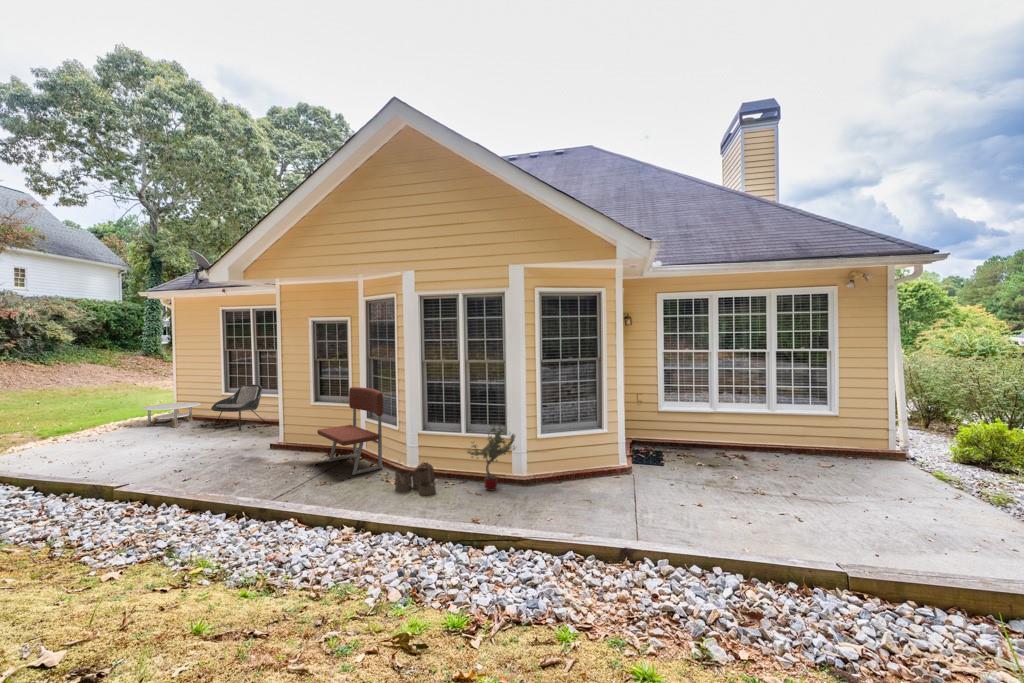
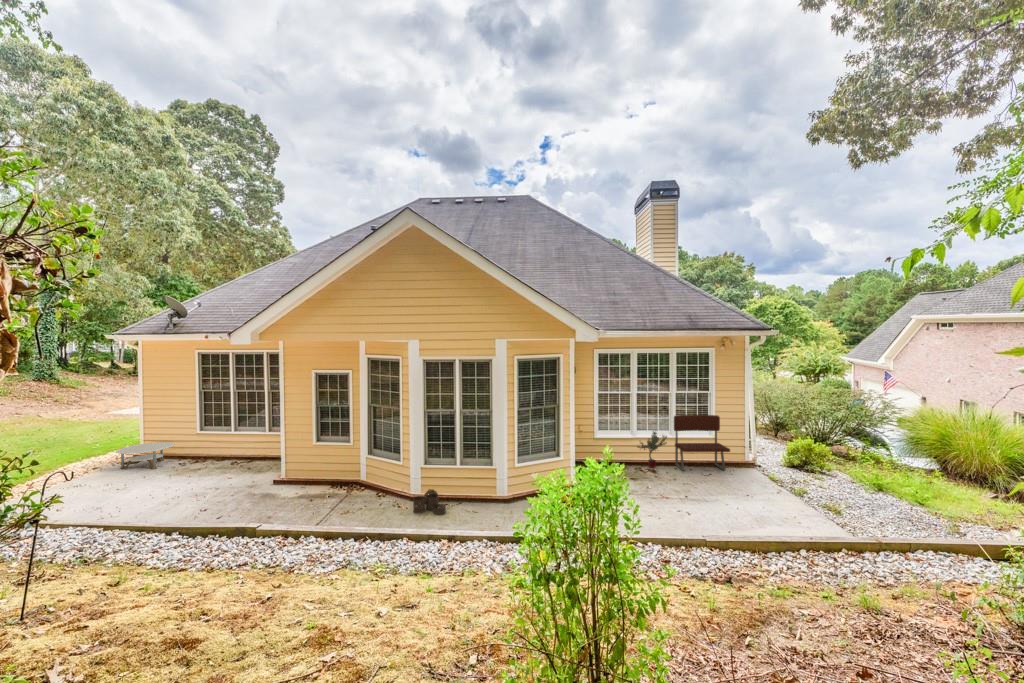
lounge chair: present [211,384,265,430] -> none [195,423,245,468]
bench: present [317,387,383,475] -> present [674,415,730,471]
potted tree: present [467,425,515,491] -> present [637,432,667,468]

